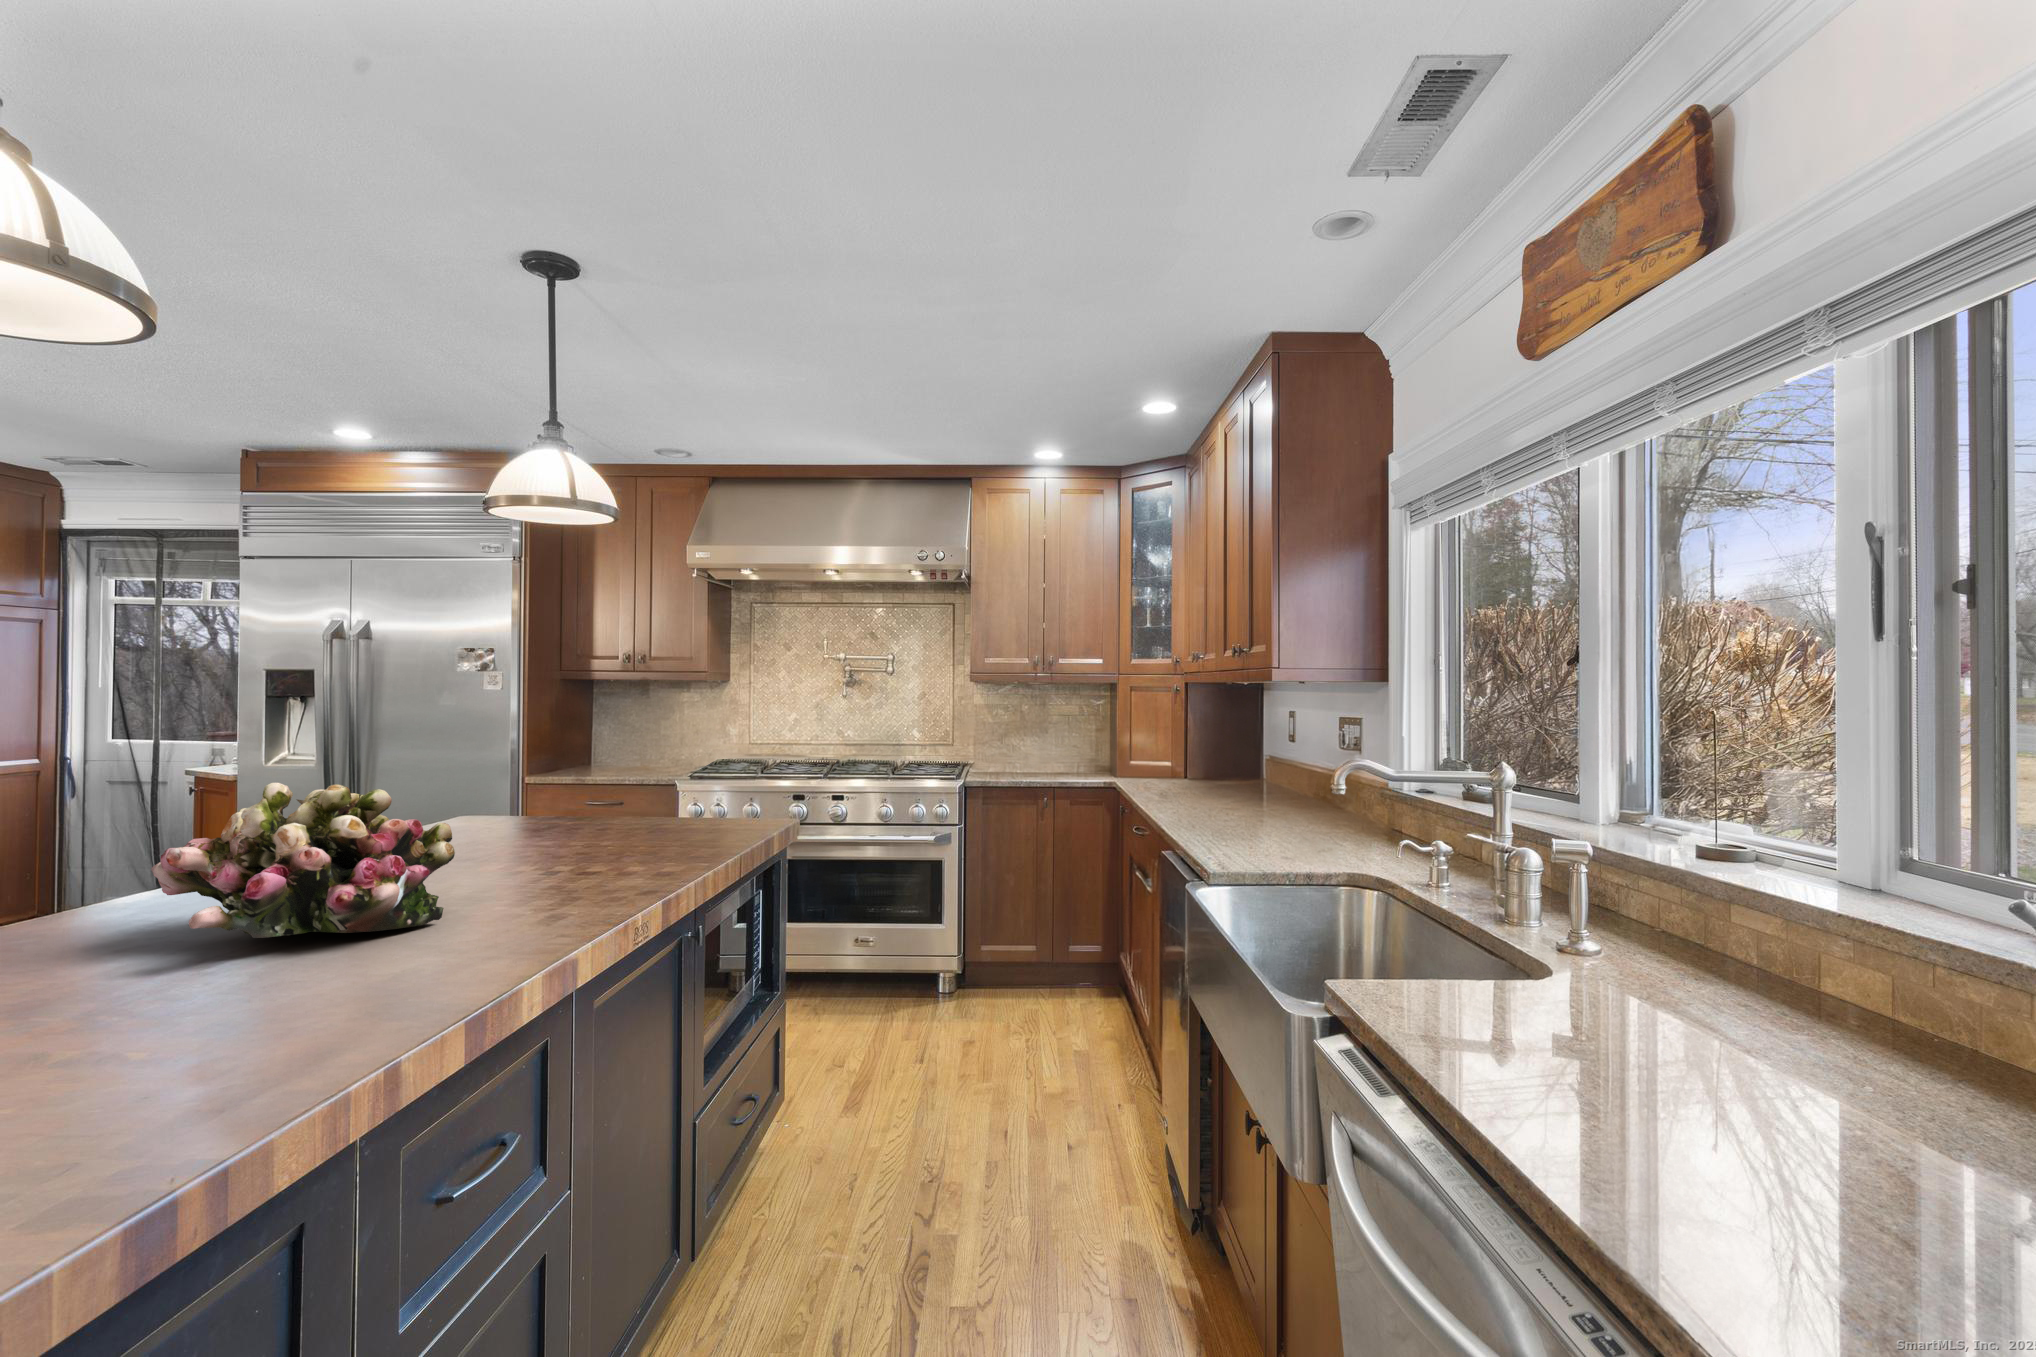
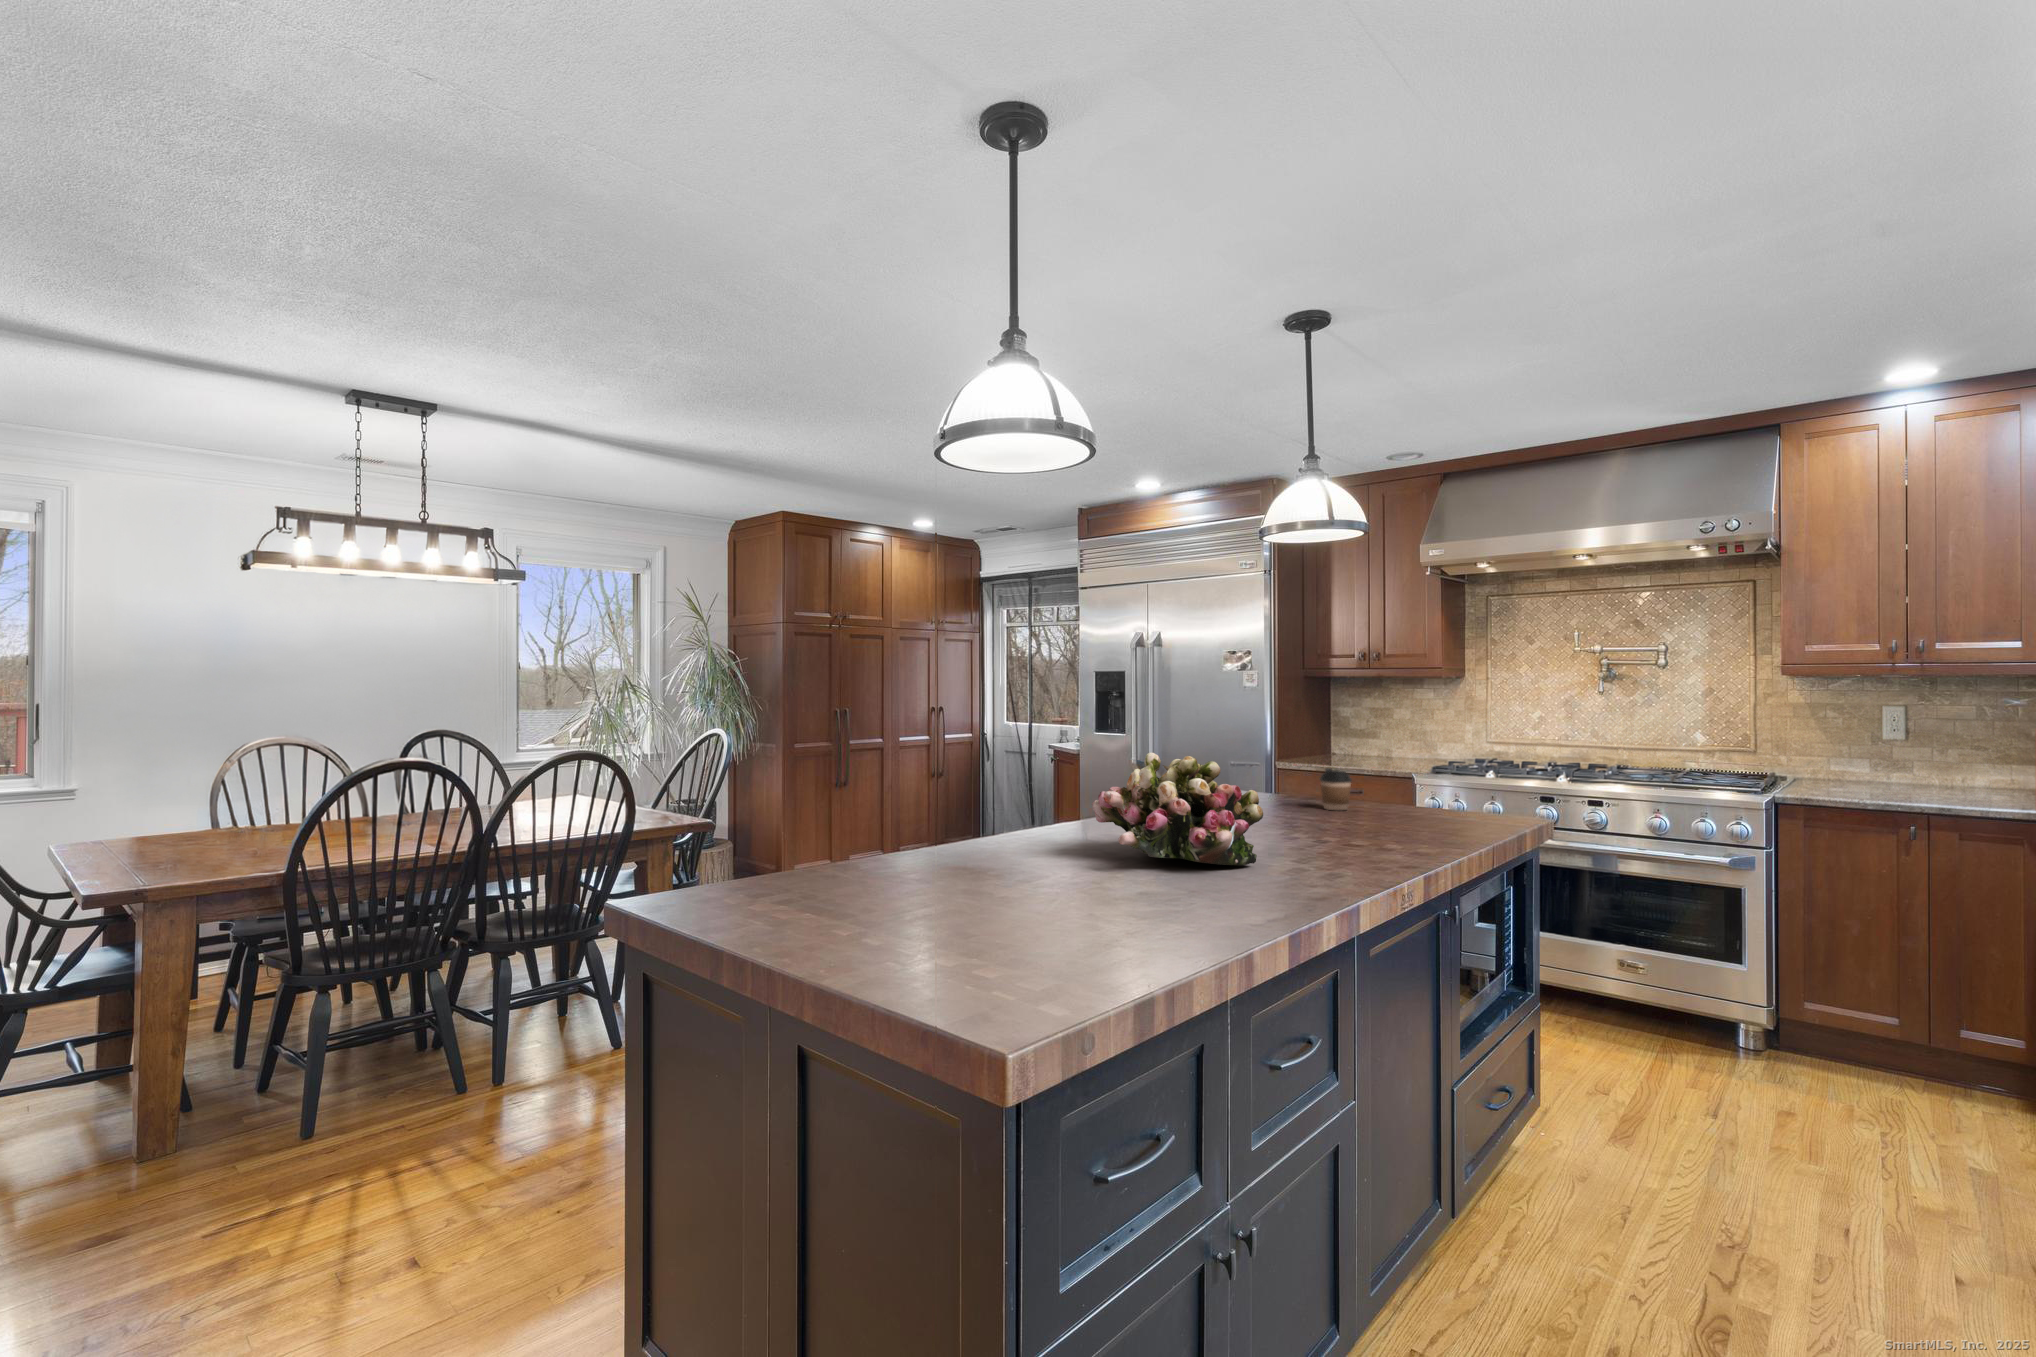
coffee cup: none [560,783,599,831] -> present [1320,768,1352,810]

